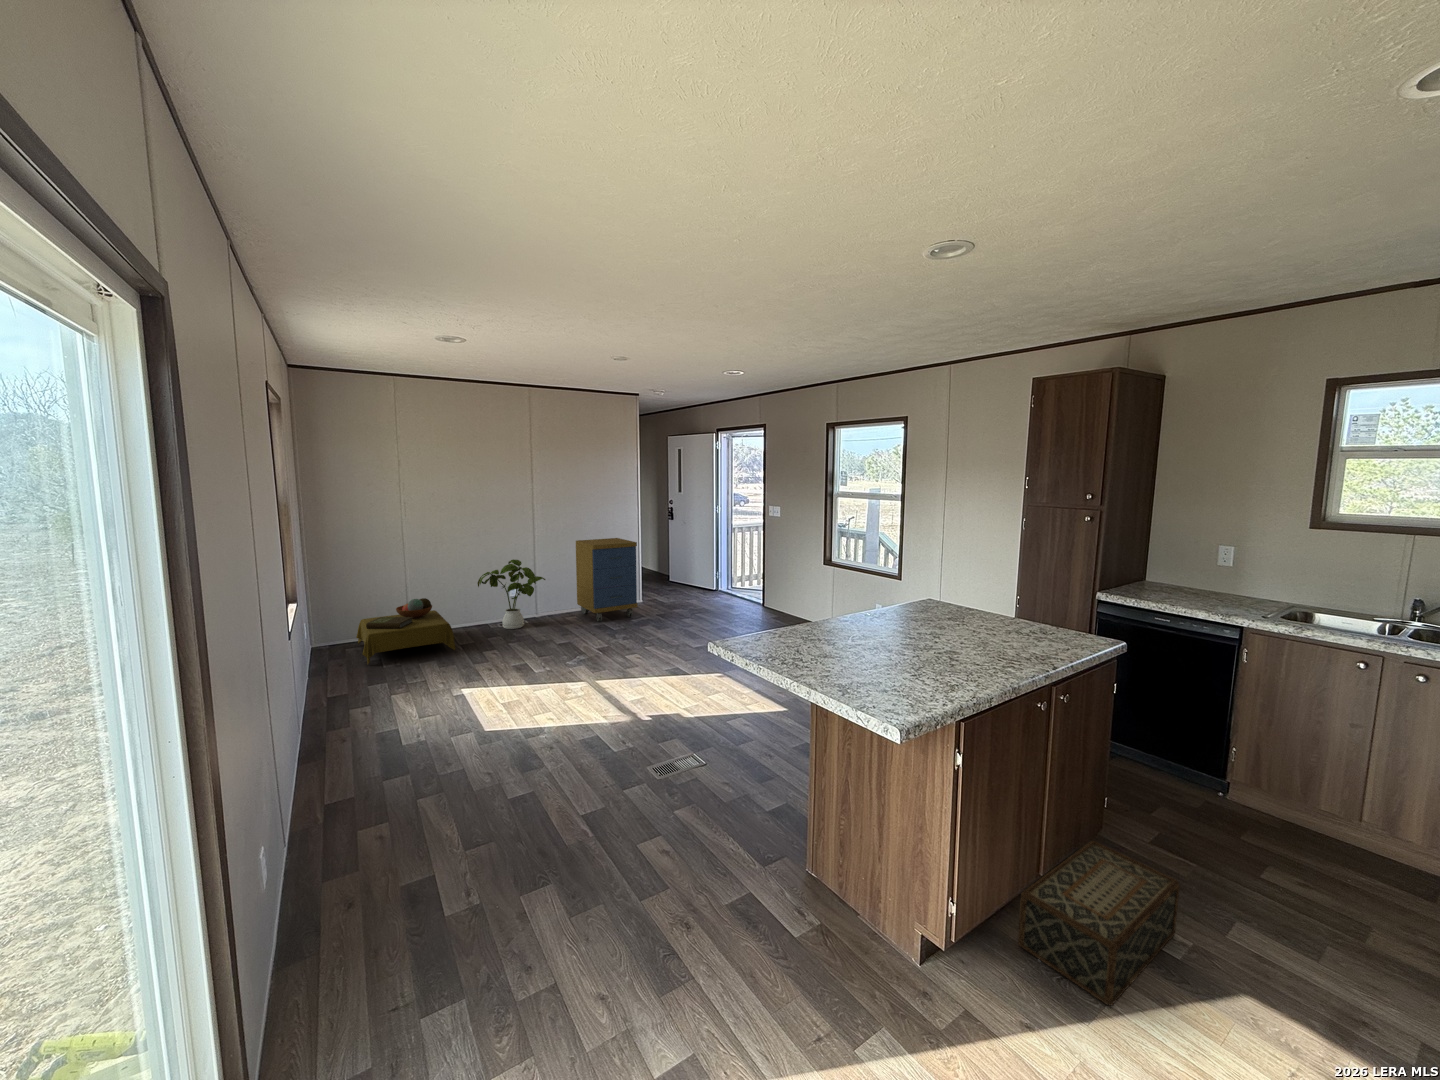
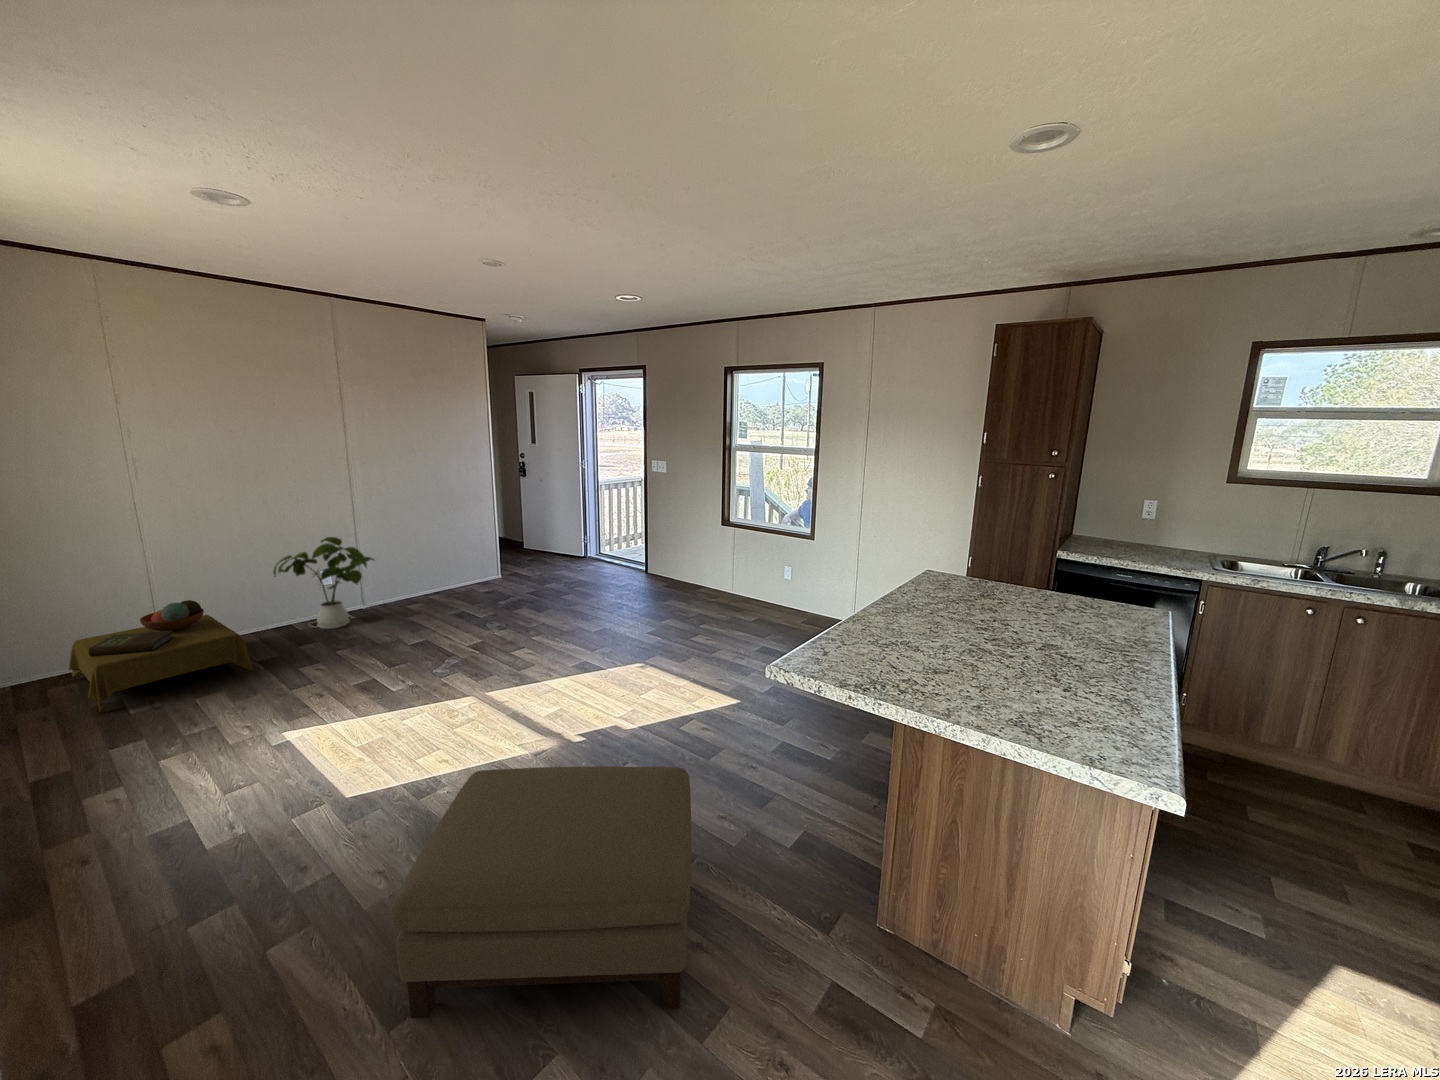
storage cabinet: present [576,538,638,621] -> none [412,502,502,608]
ottoman: none [470,711,687,879] -> present [390,766,691,1018]
woven basket: present [1018,841,1180,1006] -> none [1141,825,1284,1029]

